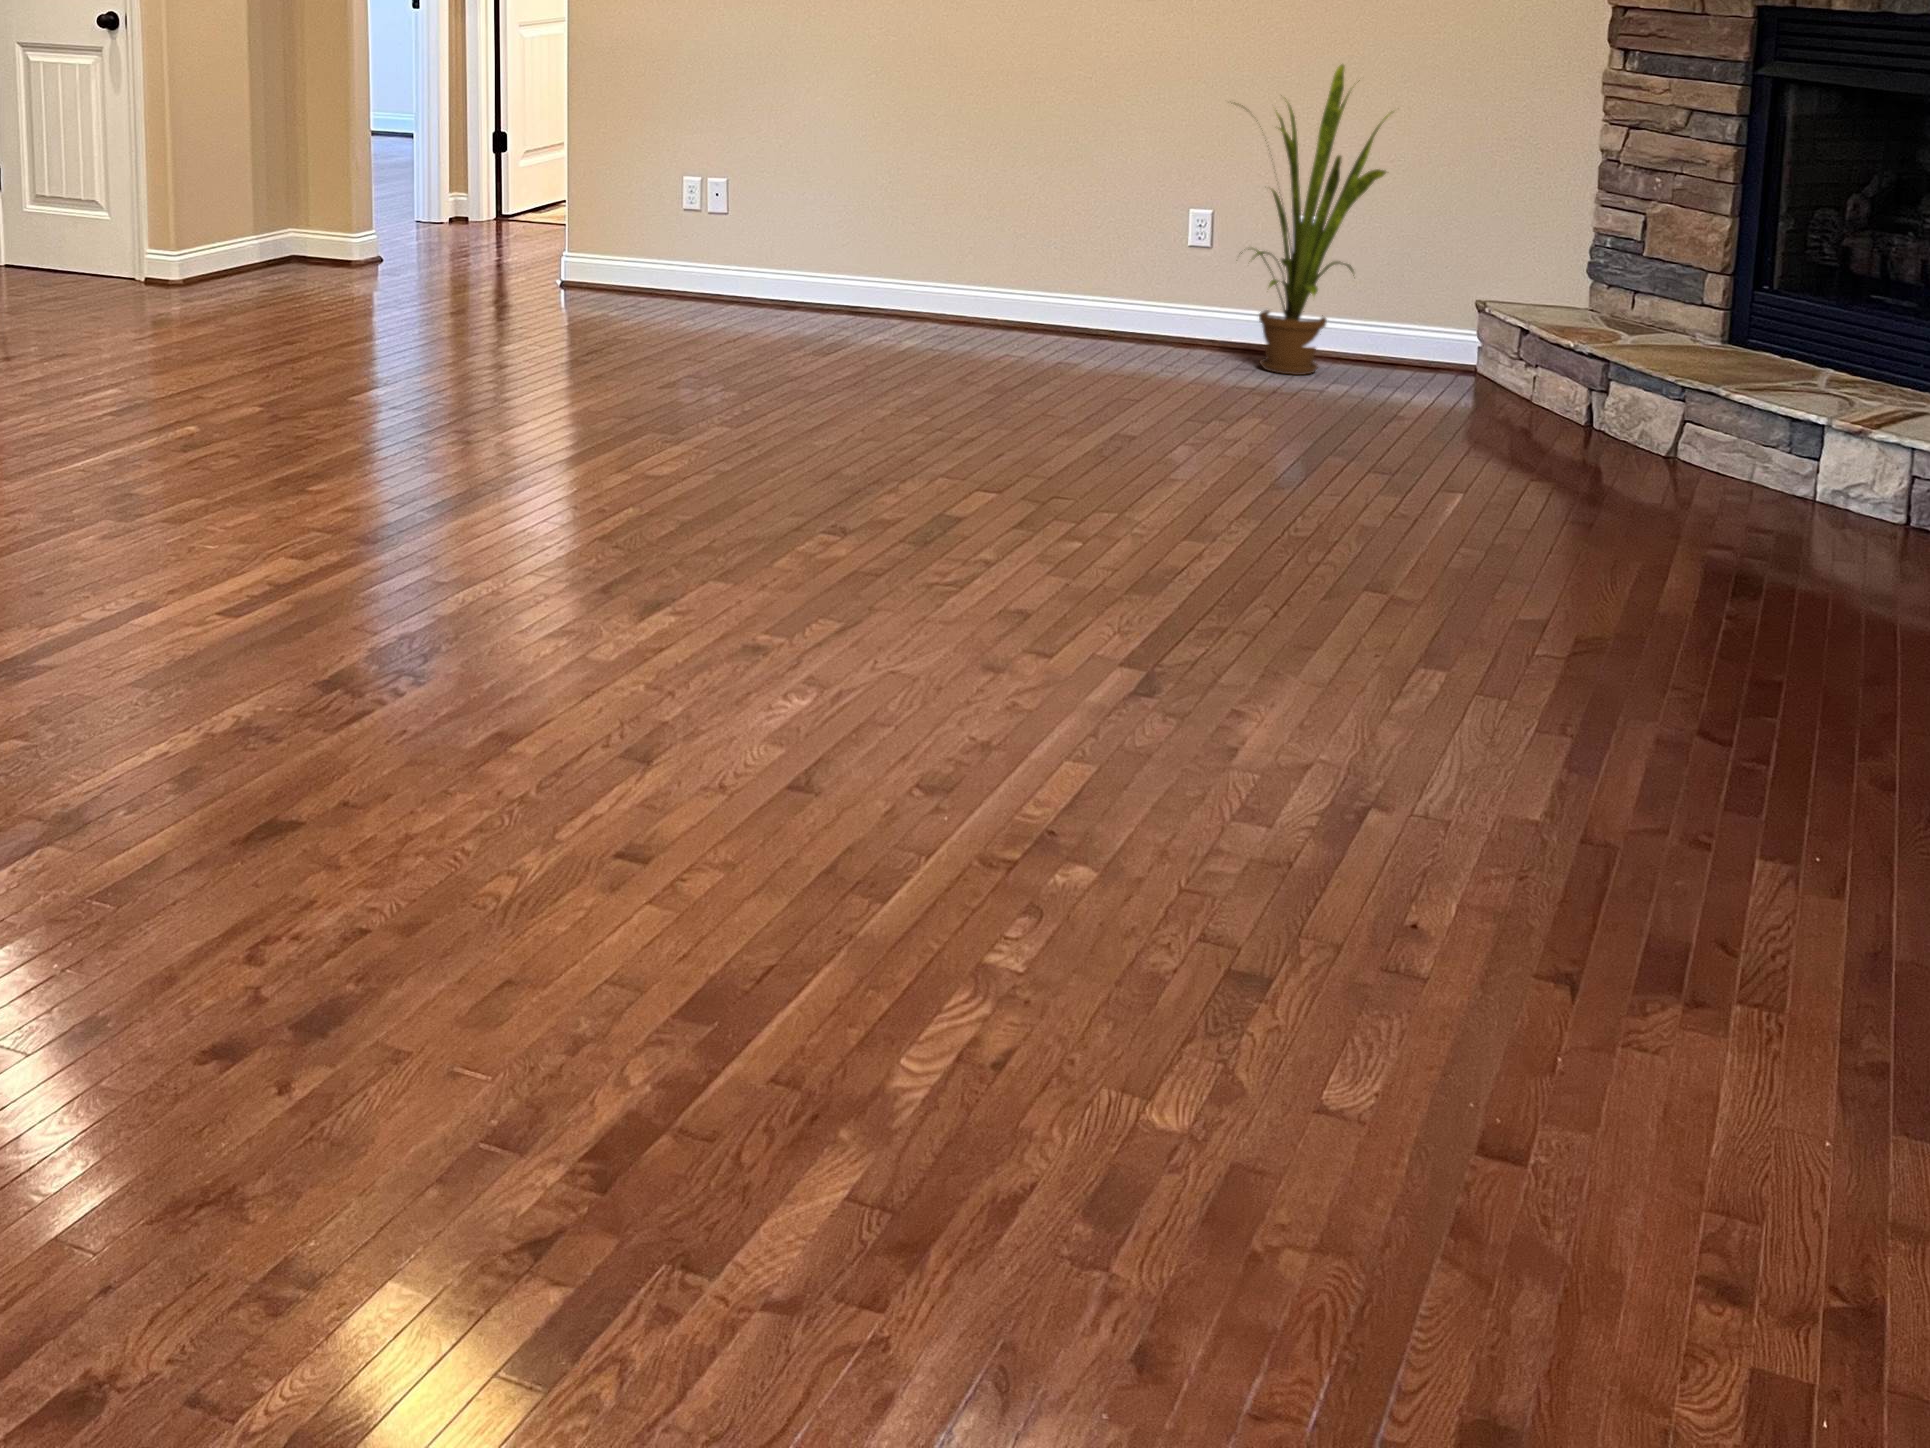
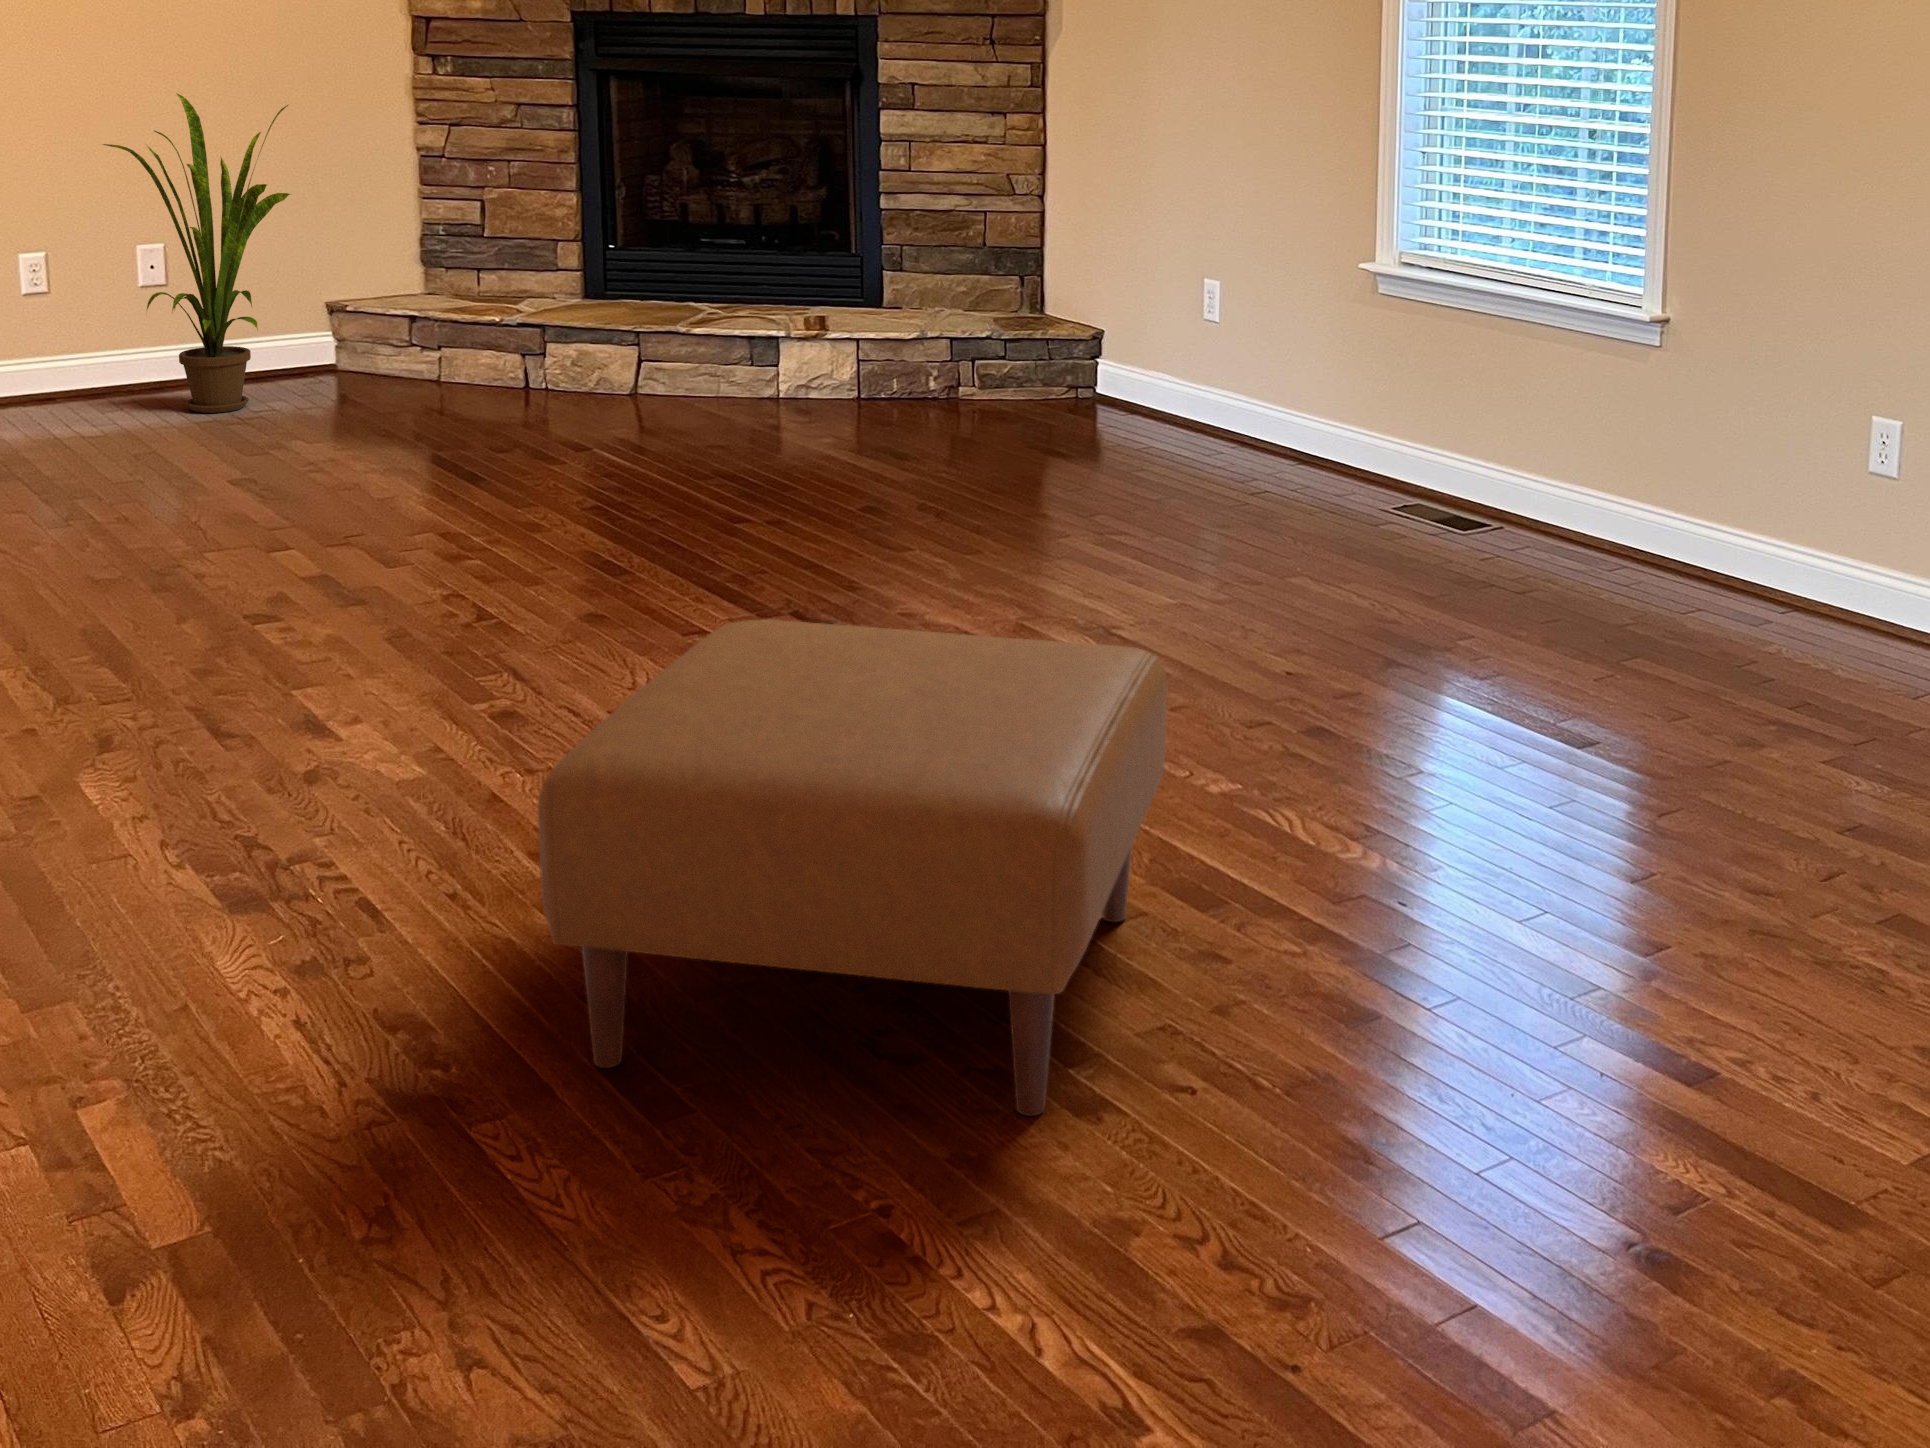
ottoman: none [180,454,658,829] -> present [538,620,1167,1116]

